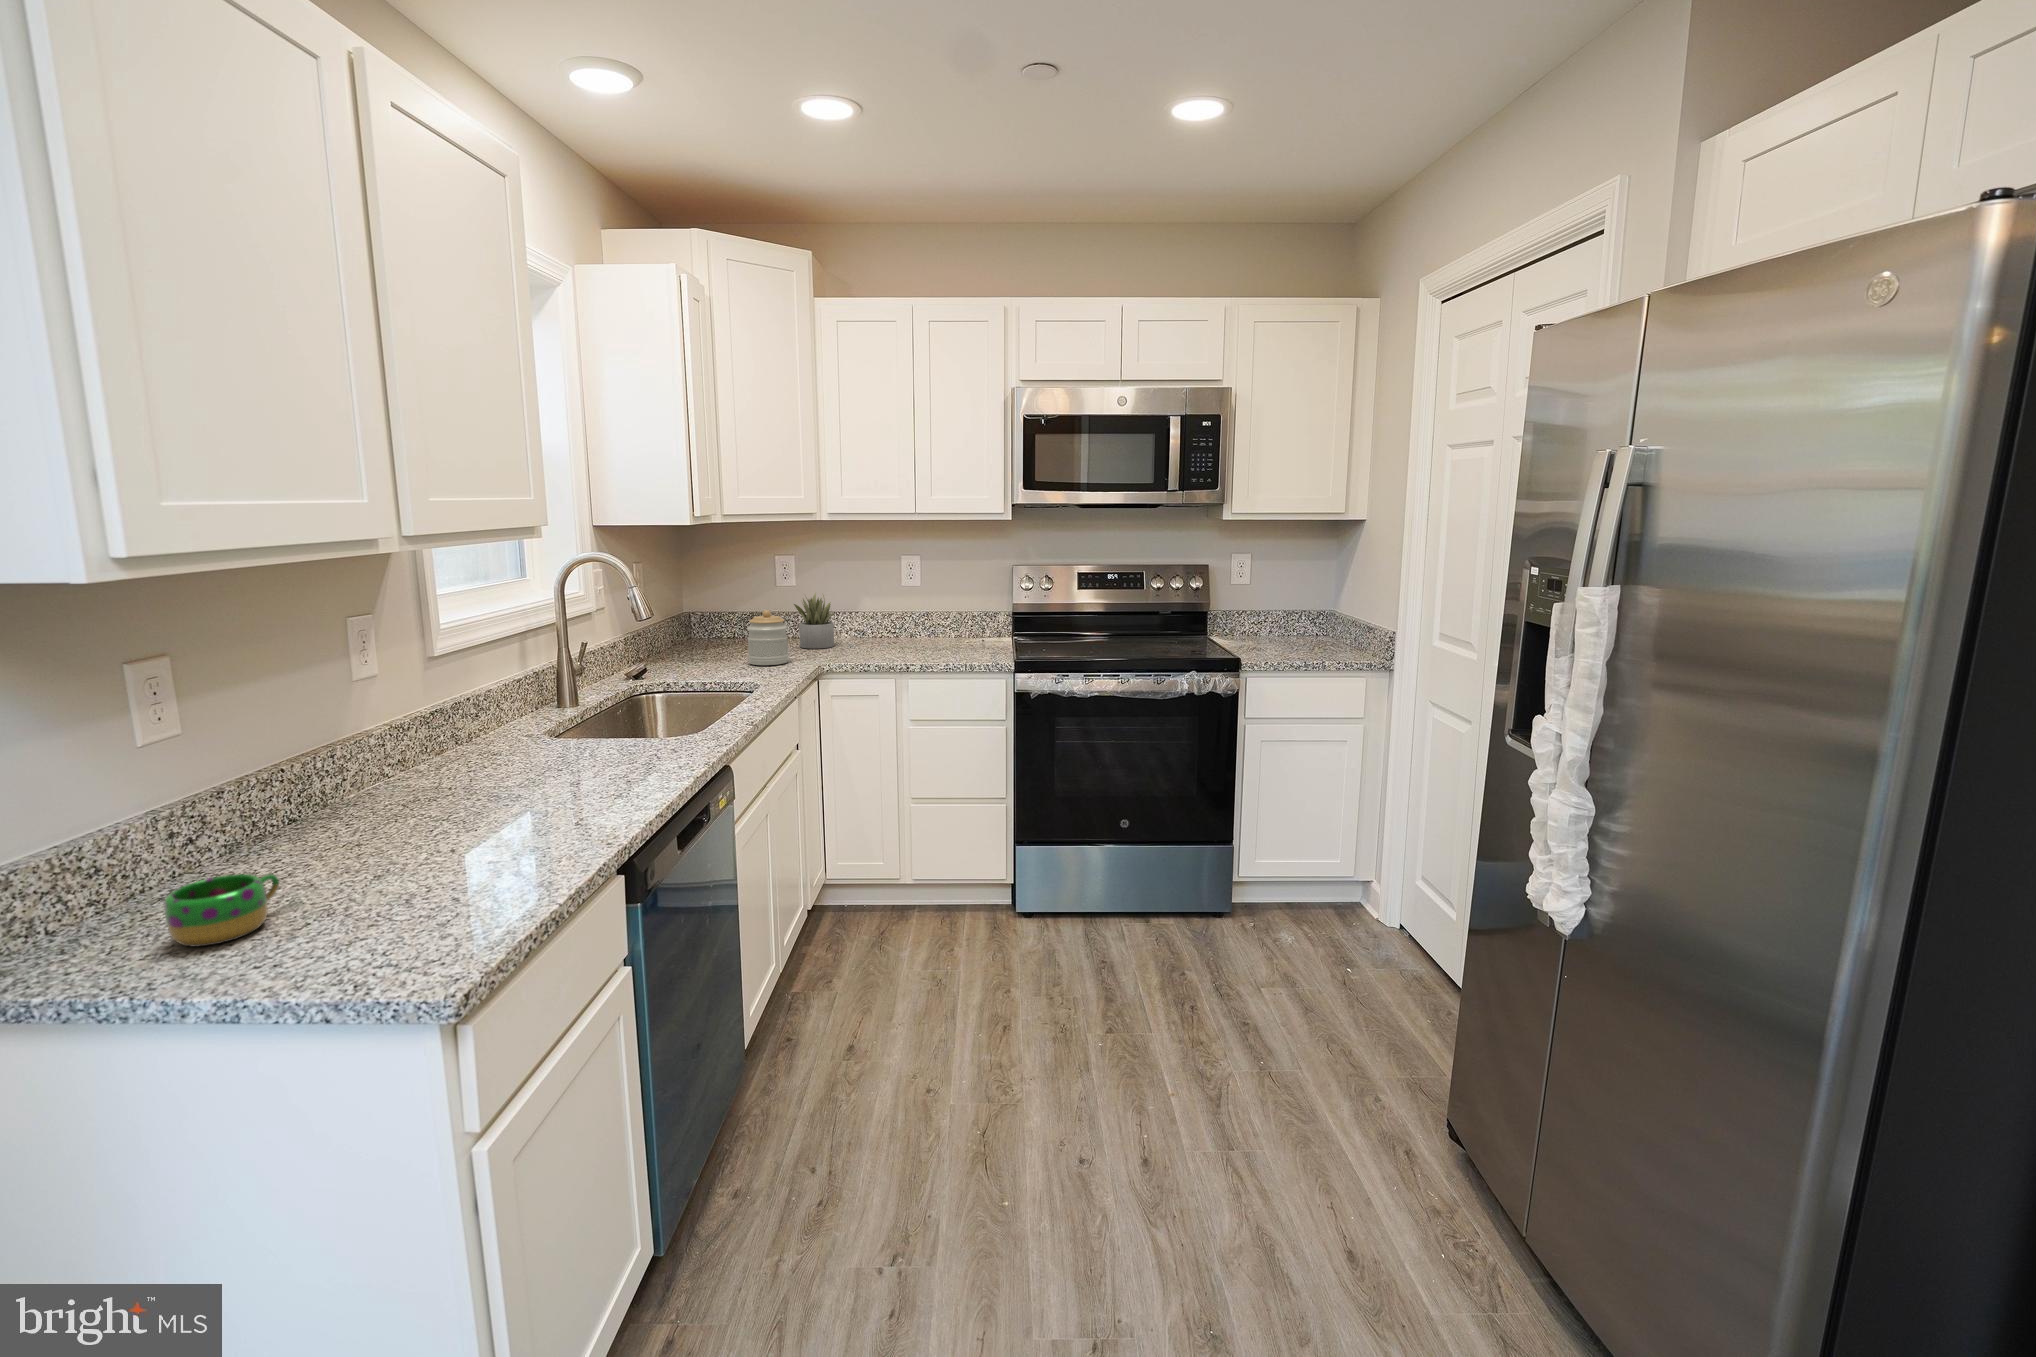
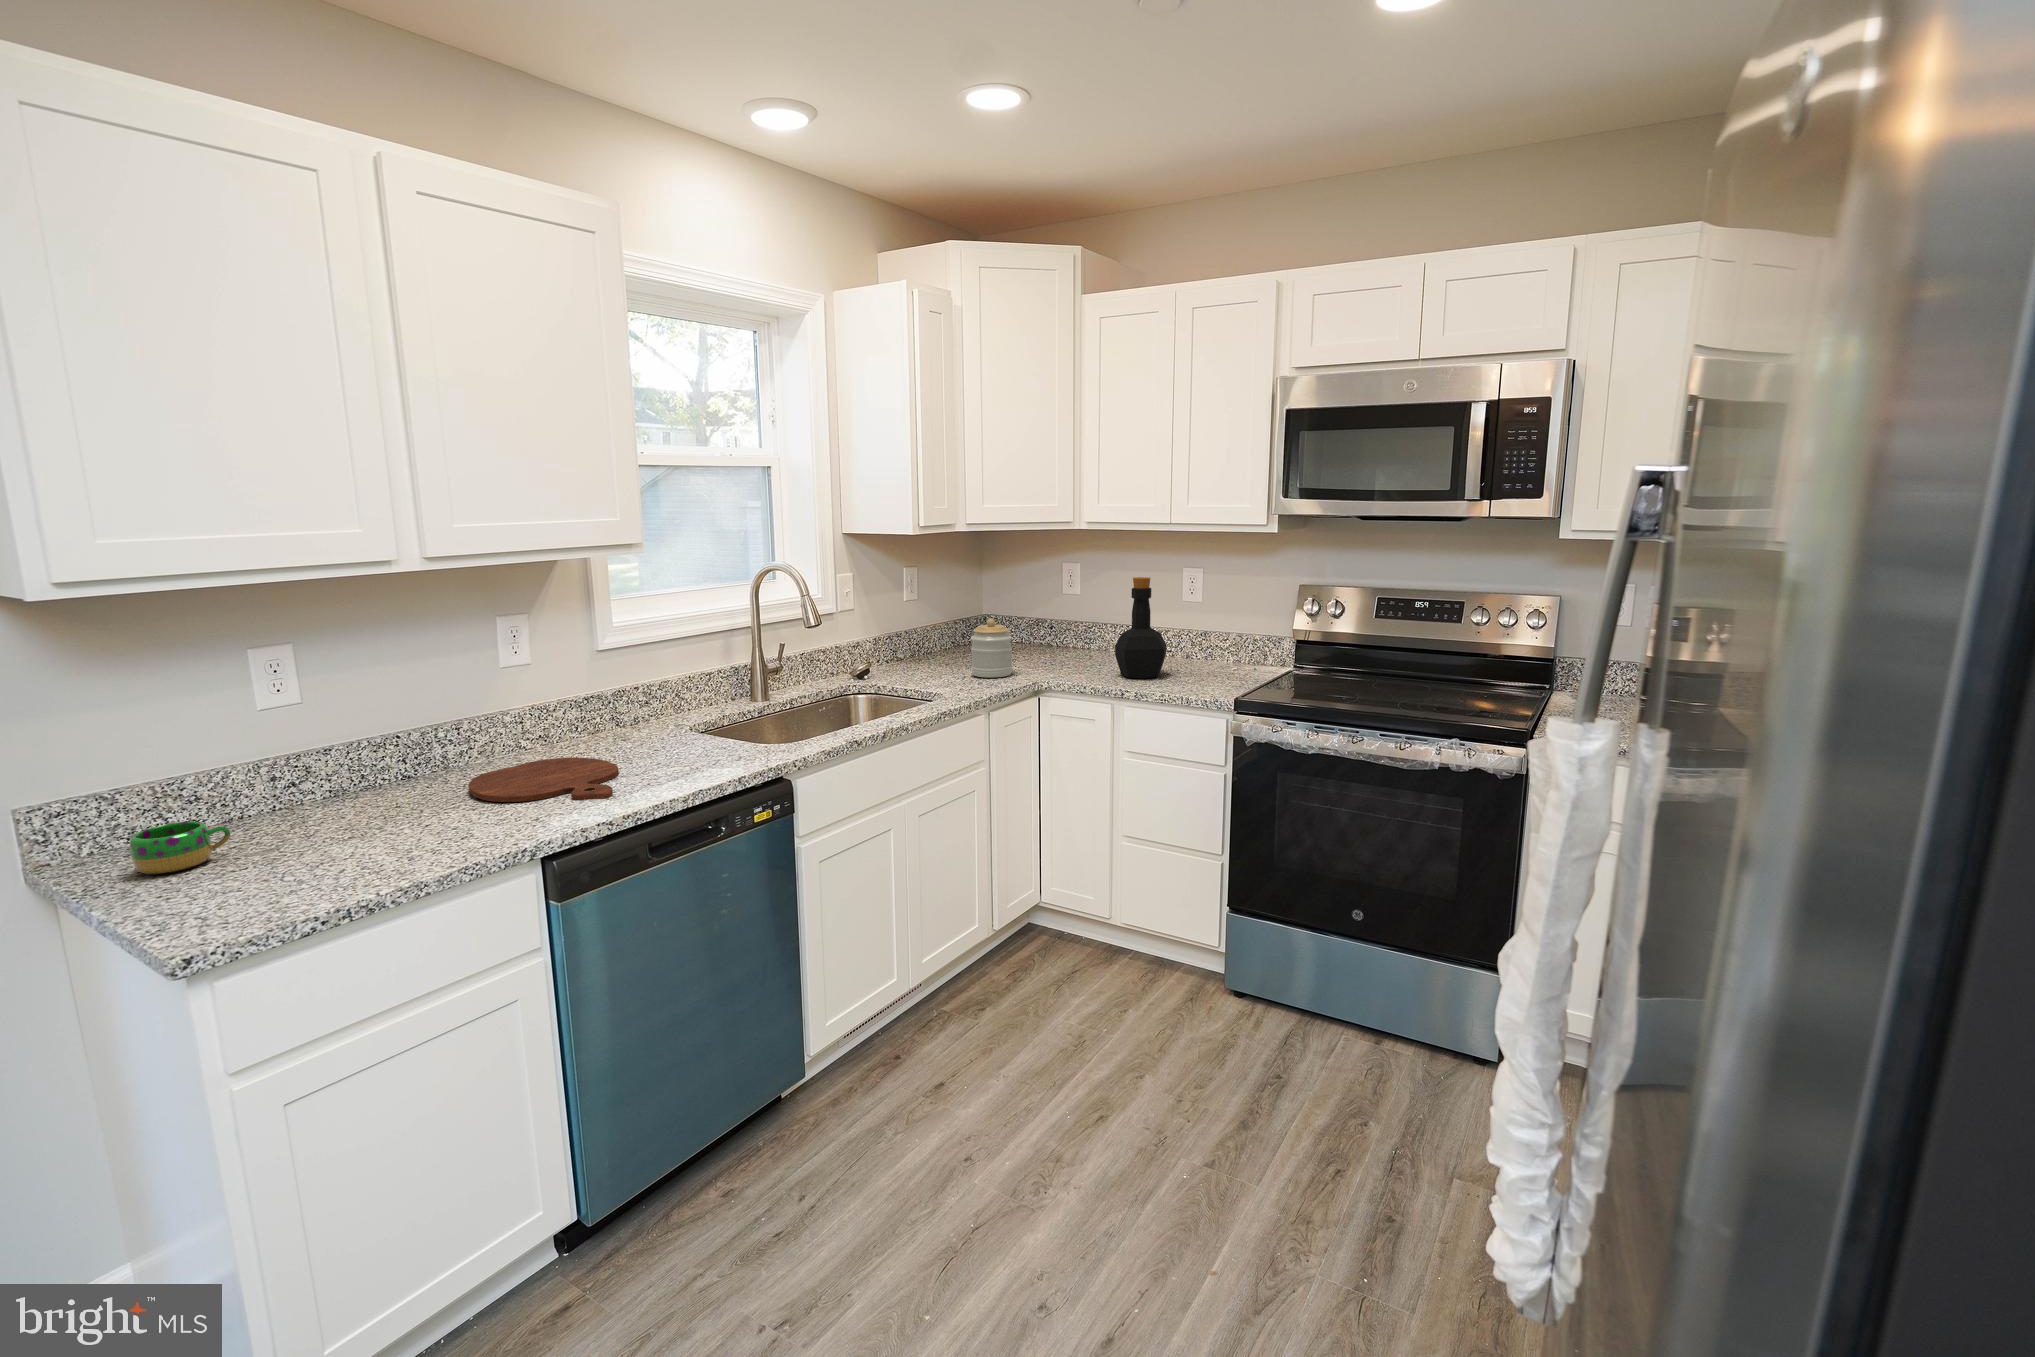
bottle: none [877,567,924,654] -> present [1115,577,1167,679]
succulent plant: present [794,593,835,649] -> none [1052,601,1095,663]
cutting board: none [427,765,639,814] -> present [468,757,619,802]

